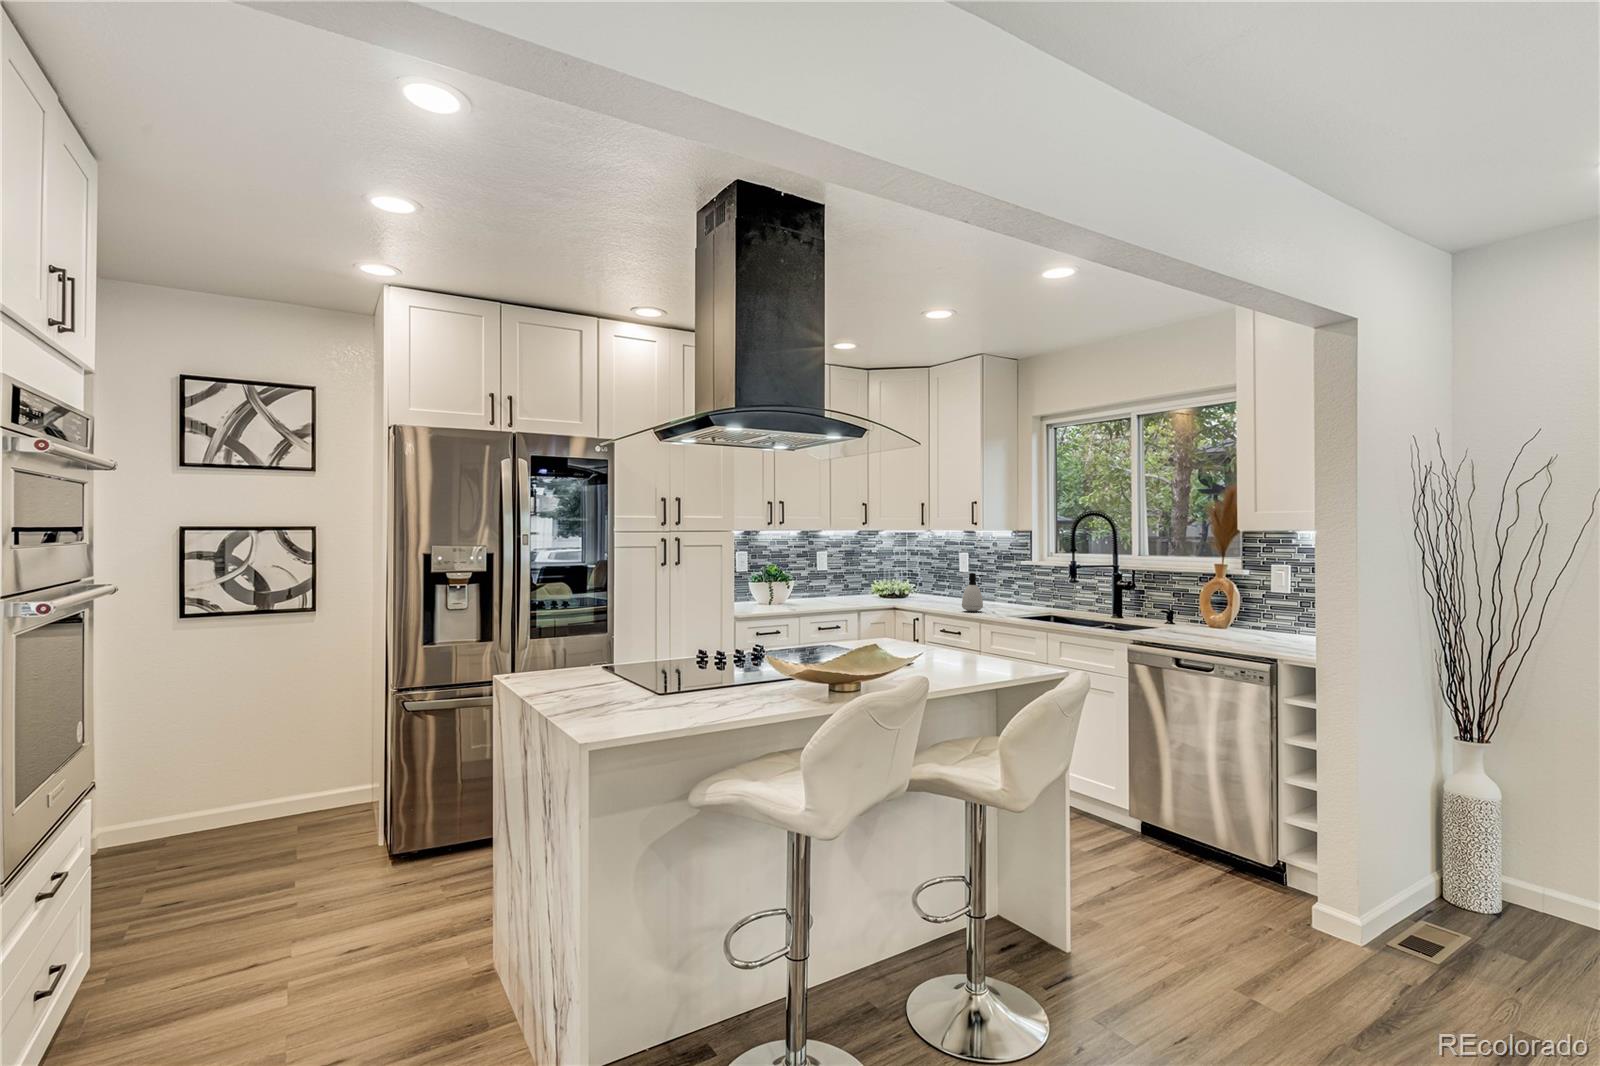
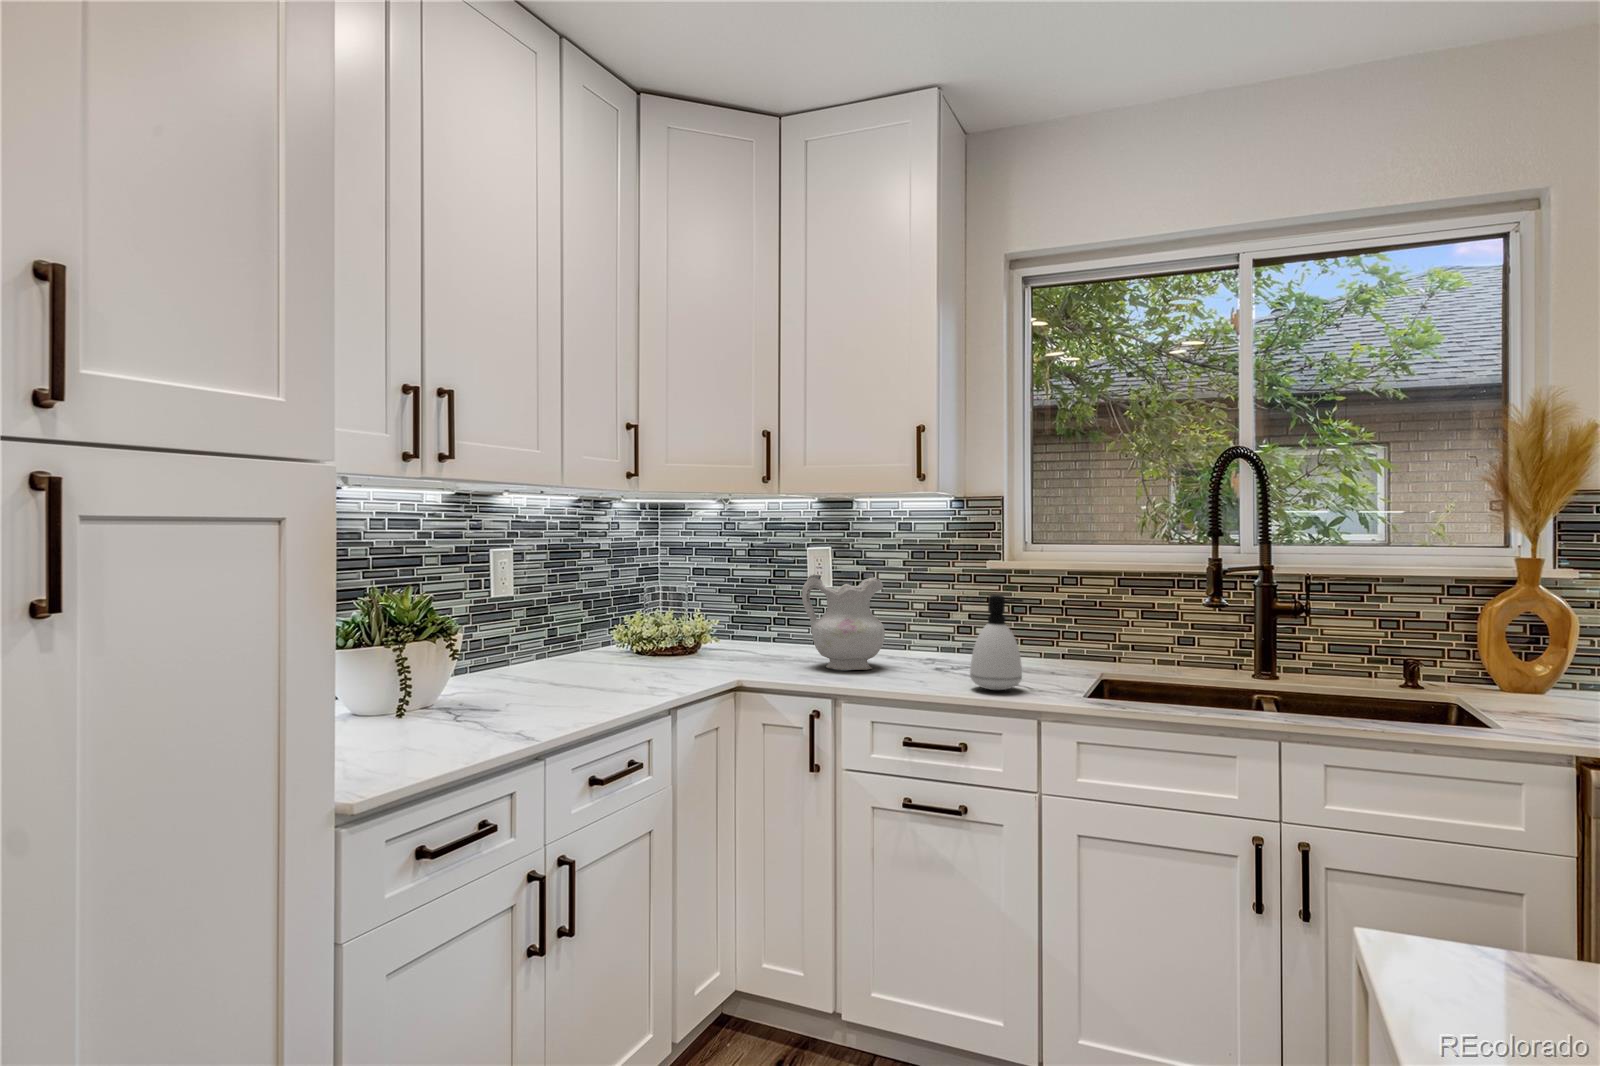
ceramic pitcher: none [924,564,957,605] -> present [802,574,885,670]

